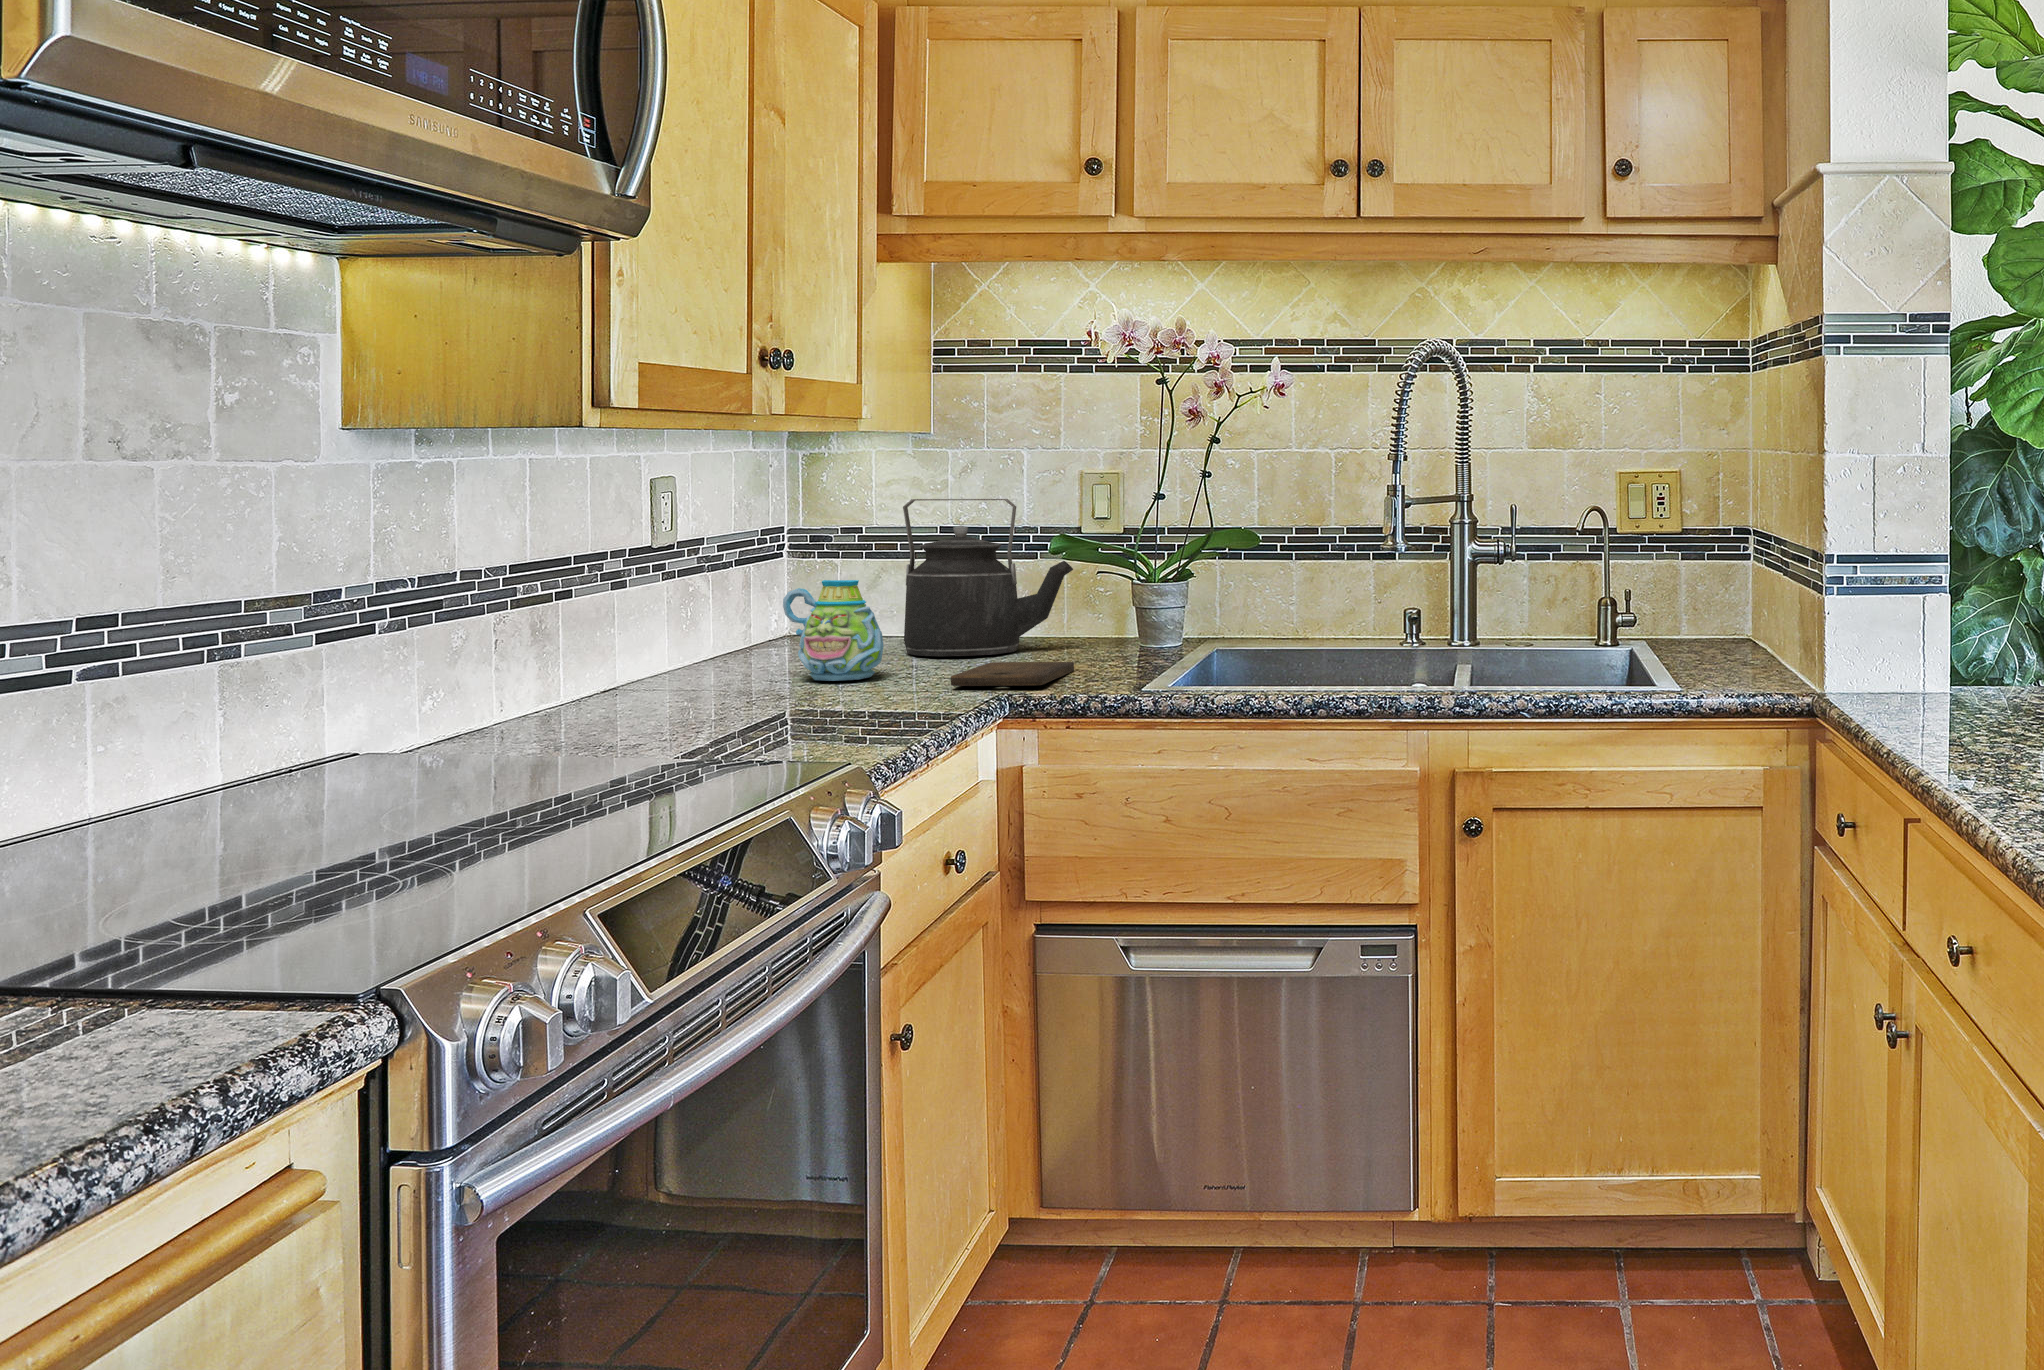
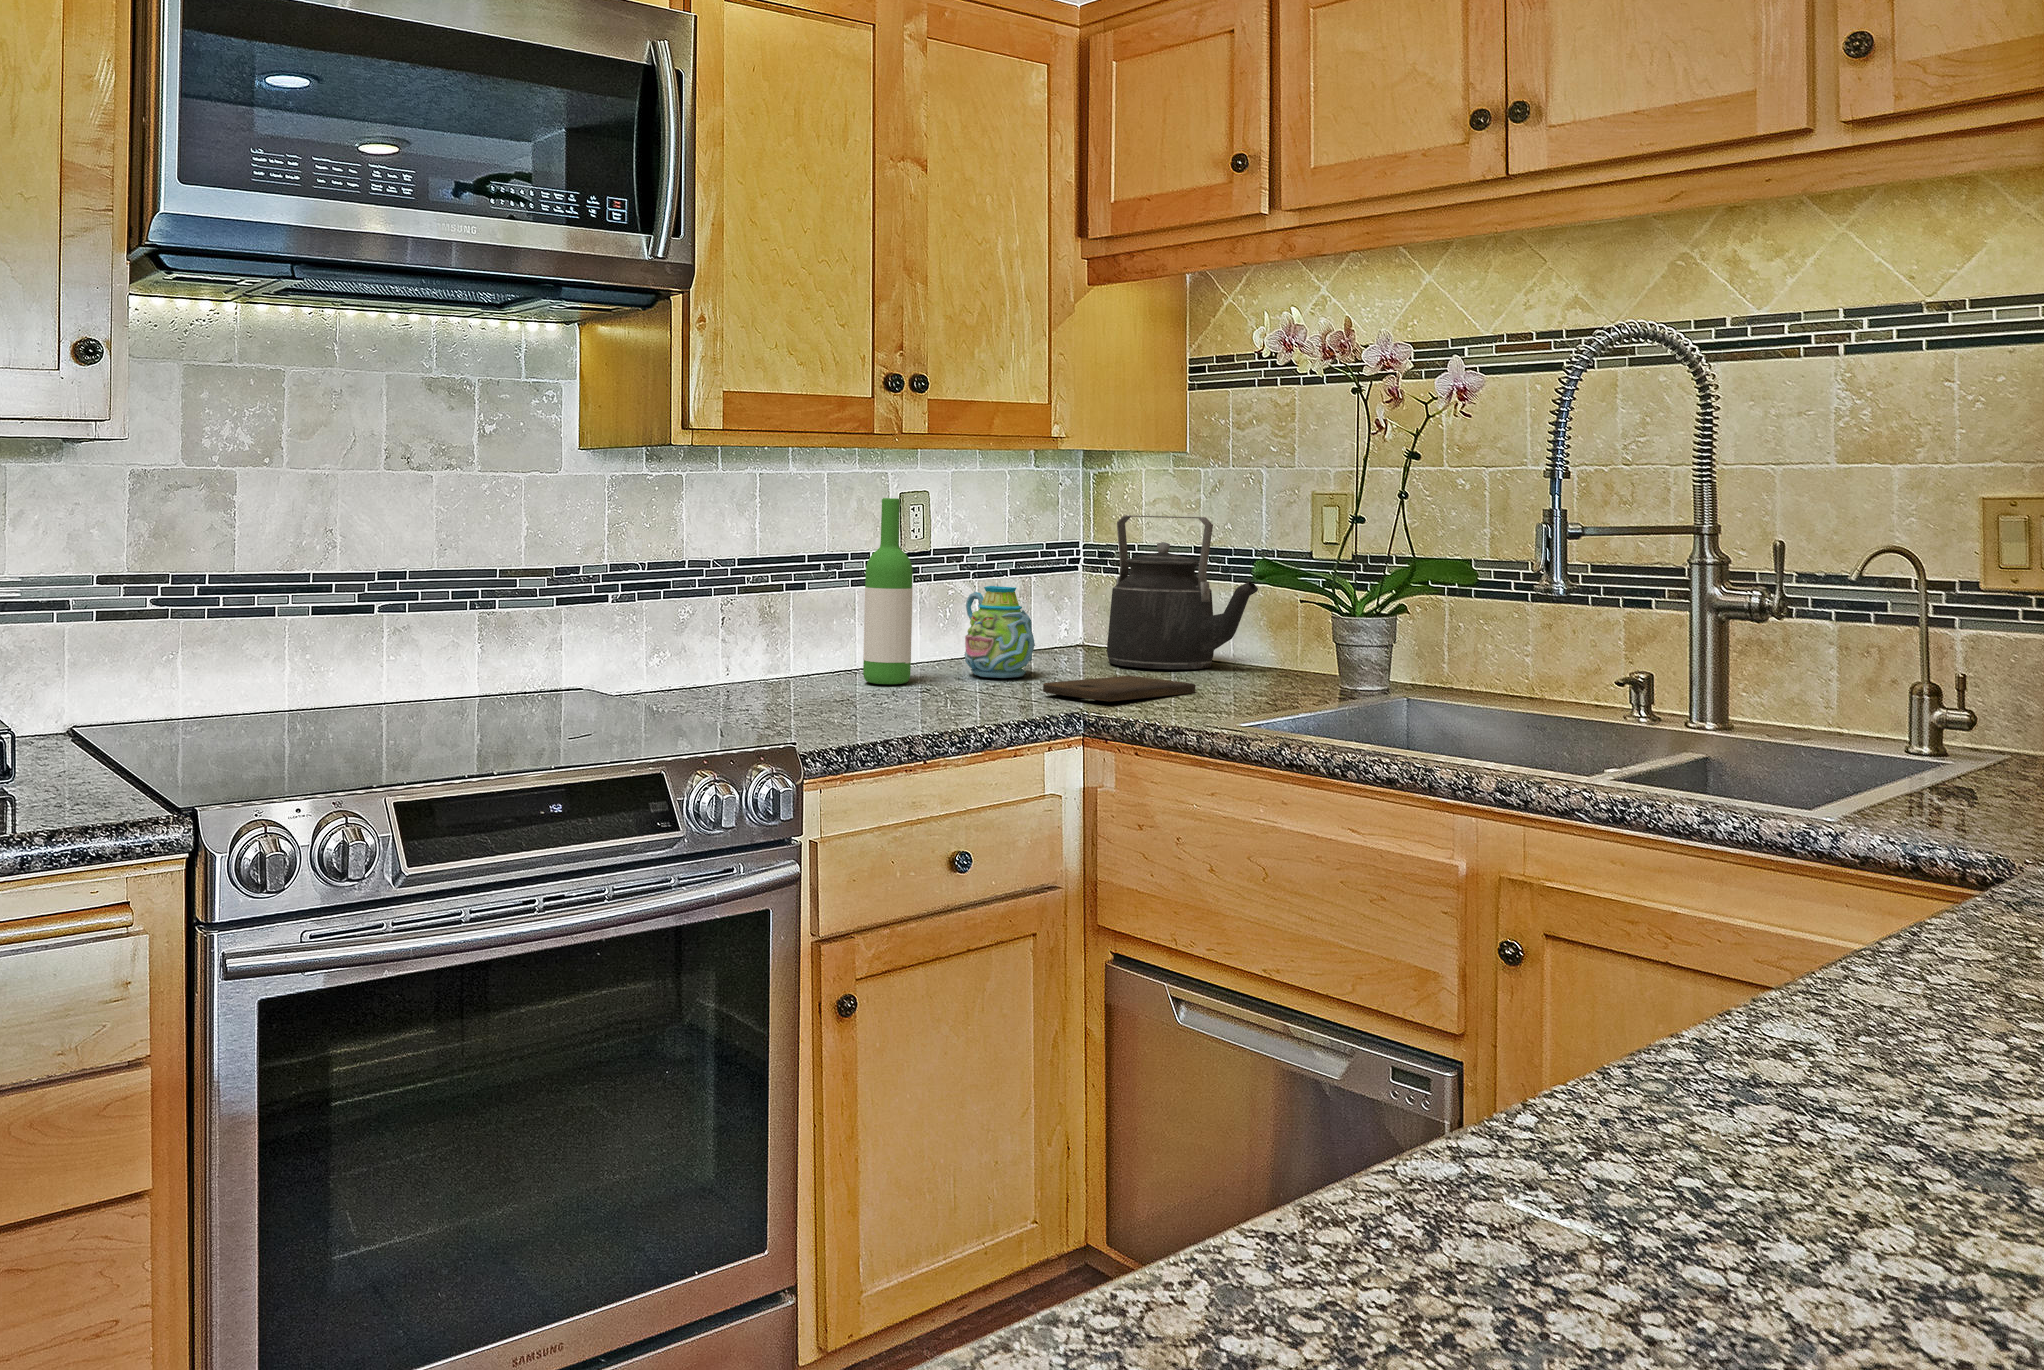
wine bottle: none [709,484,772,700] -> present [863,498,913,684]

